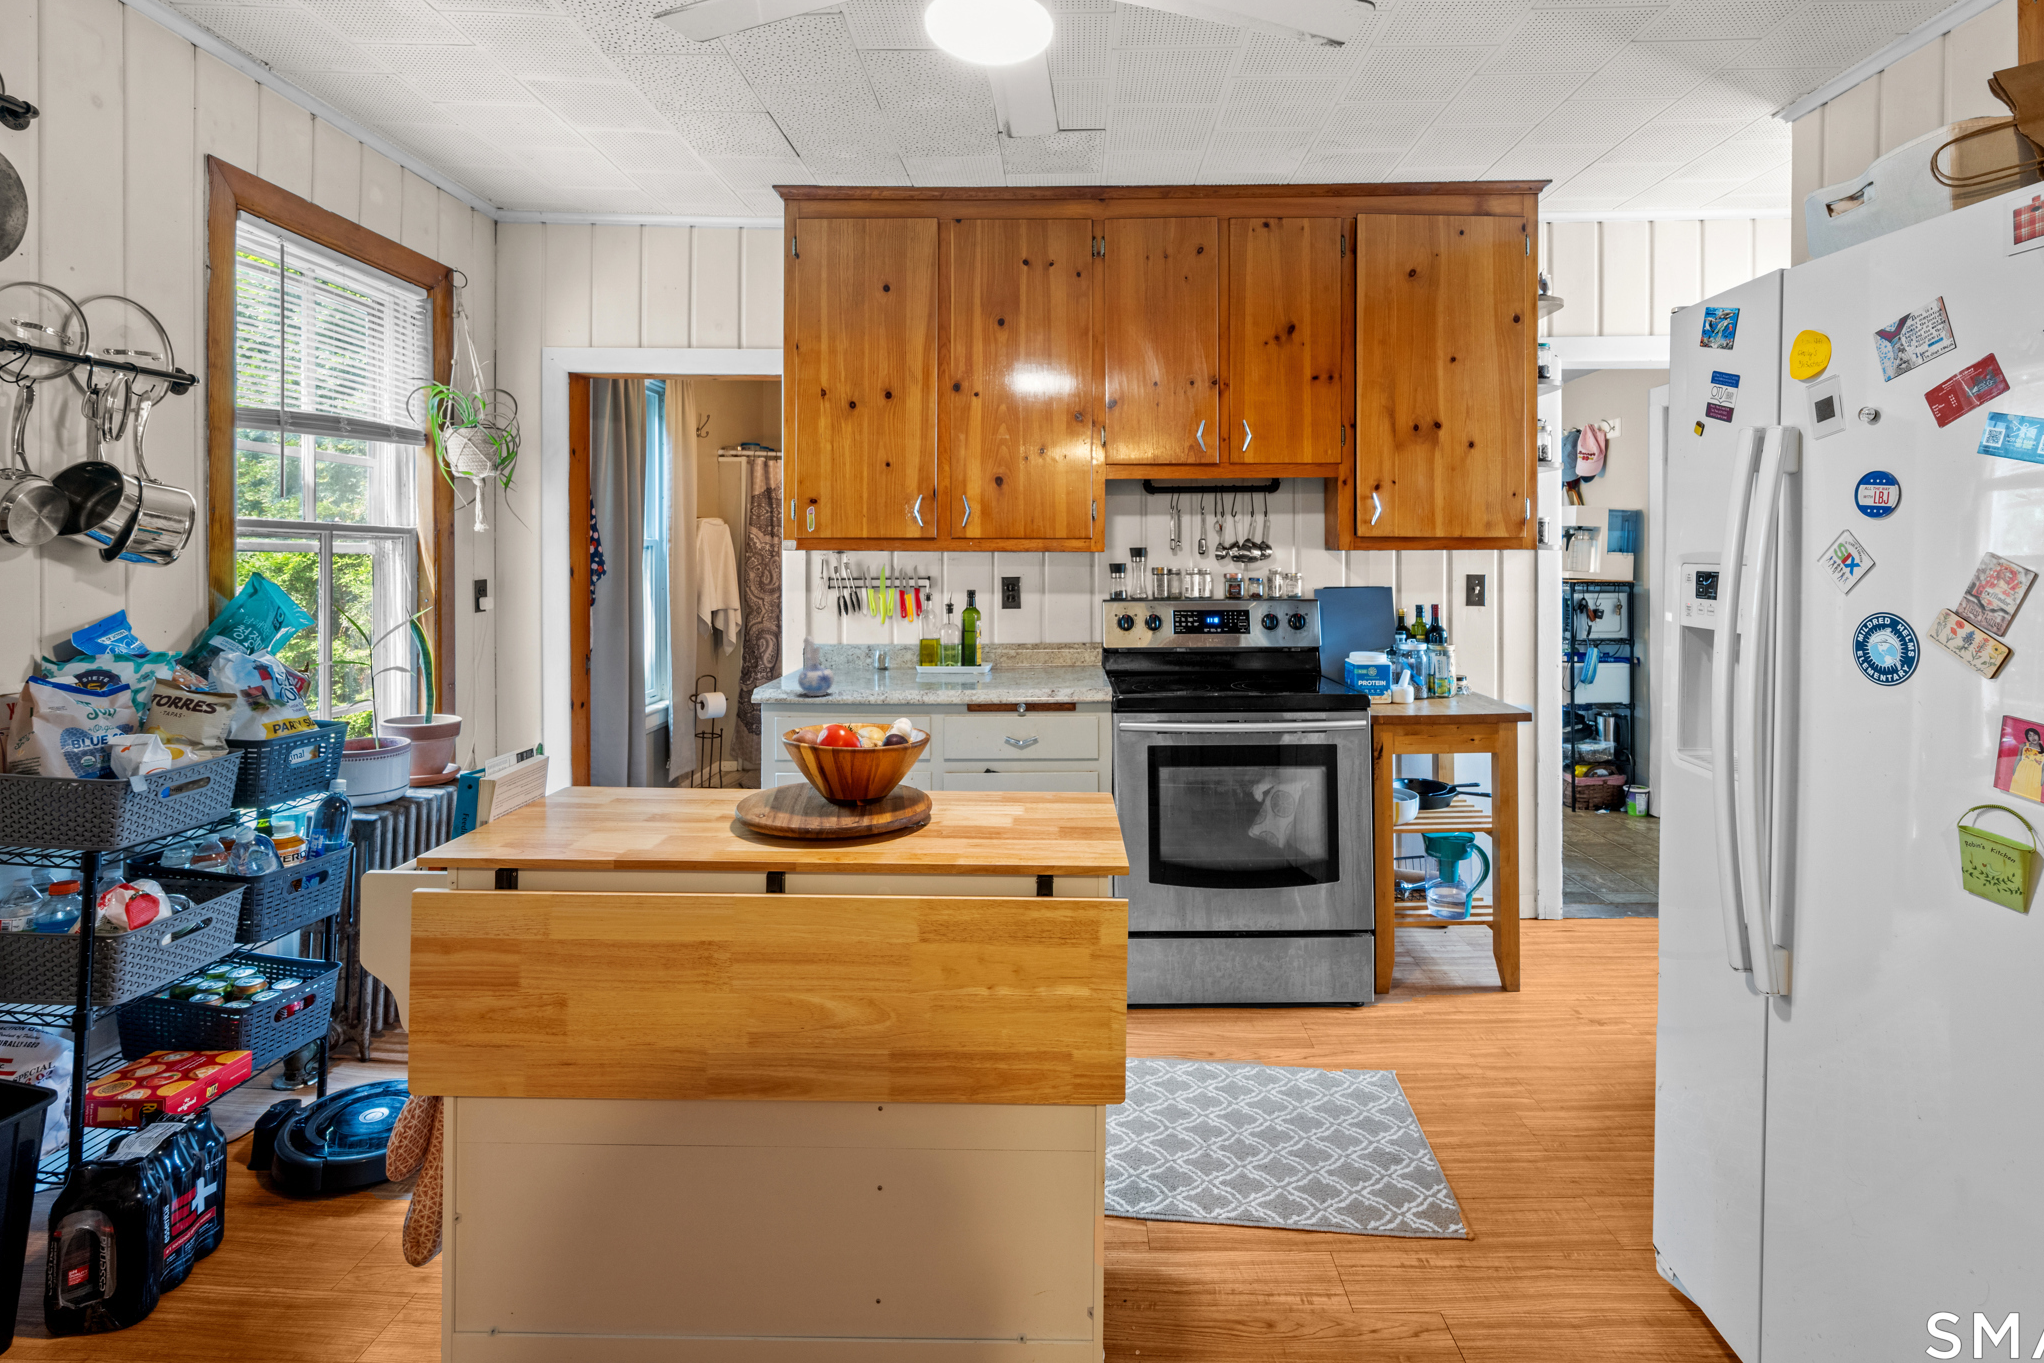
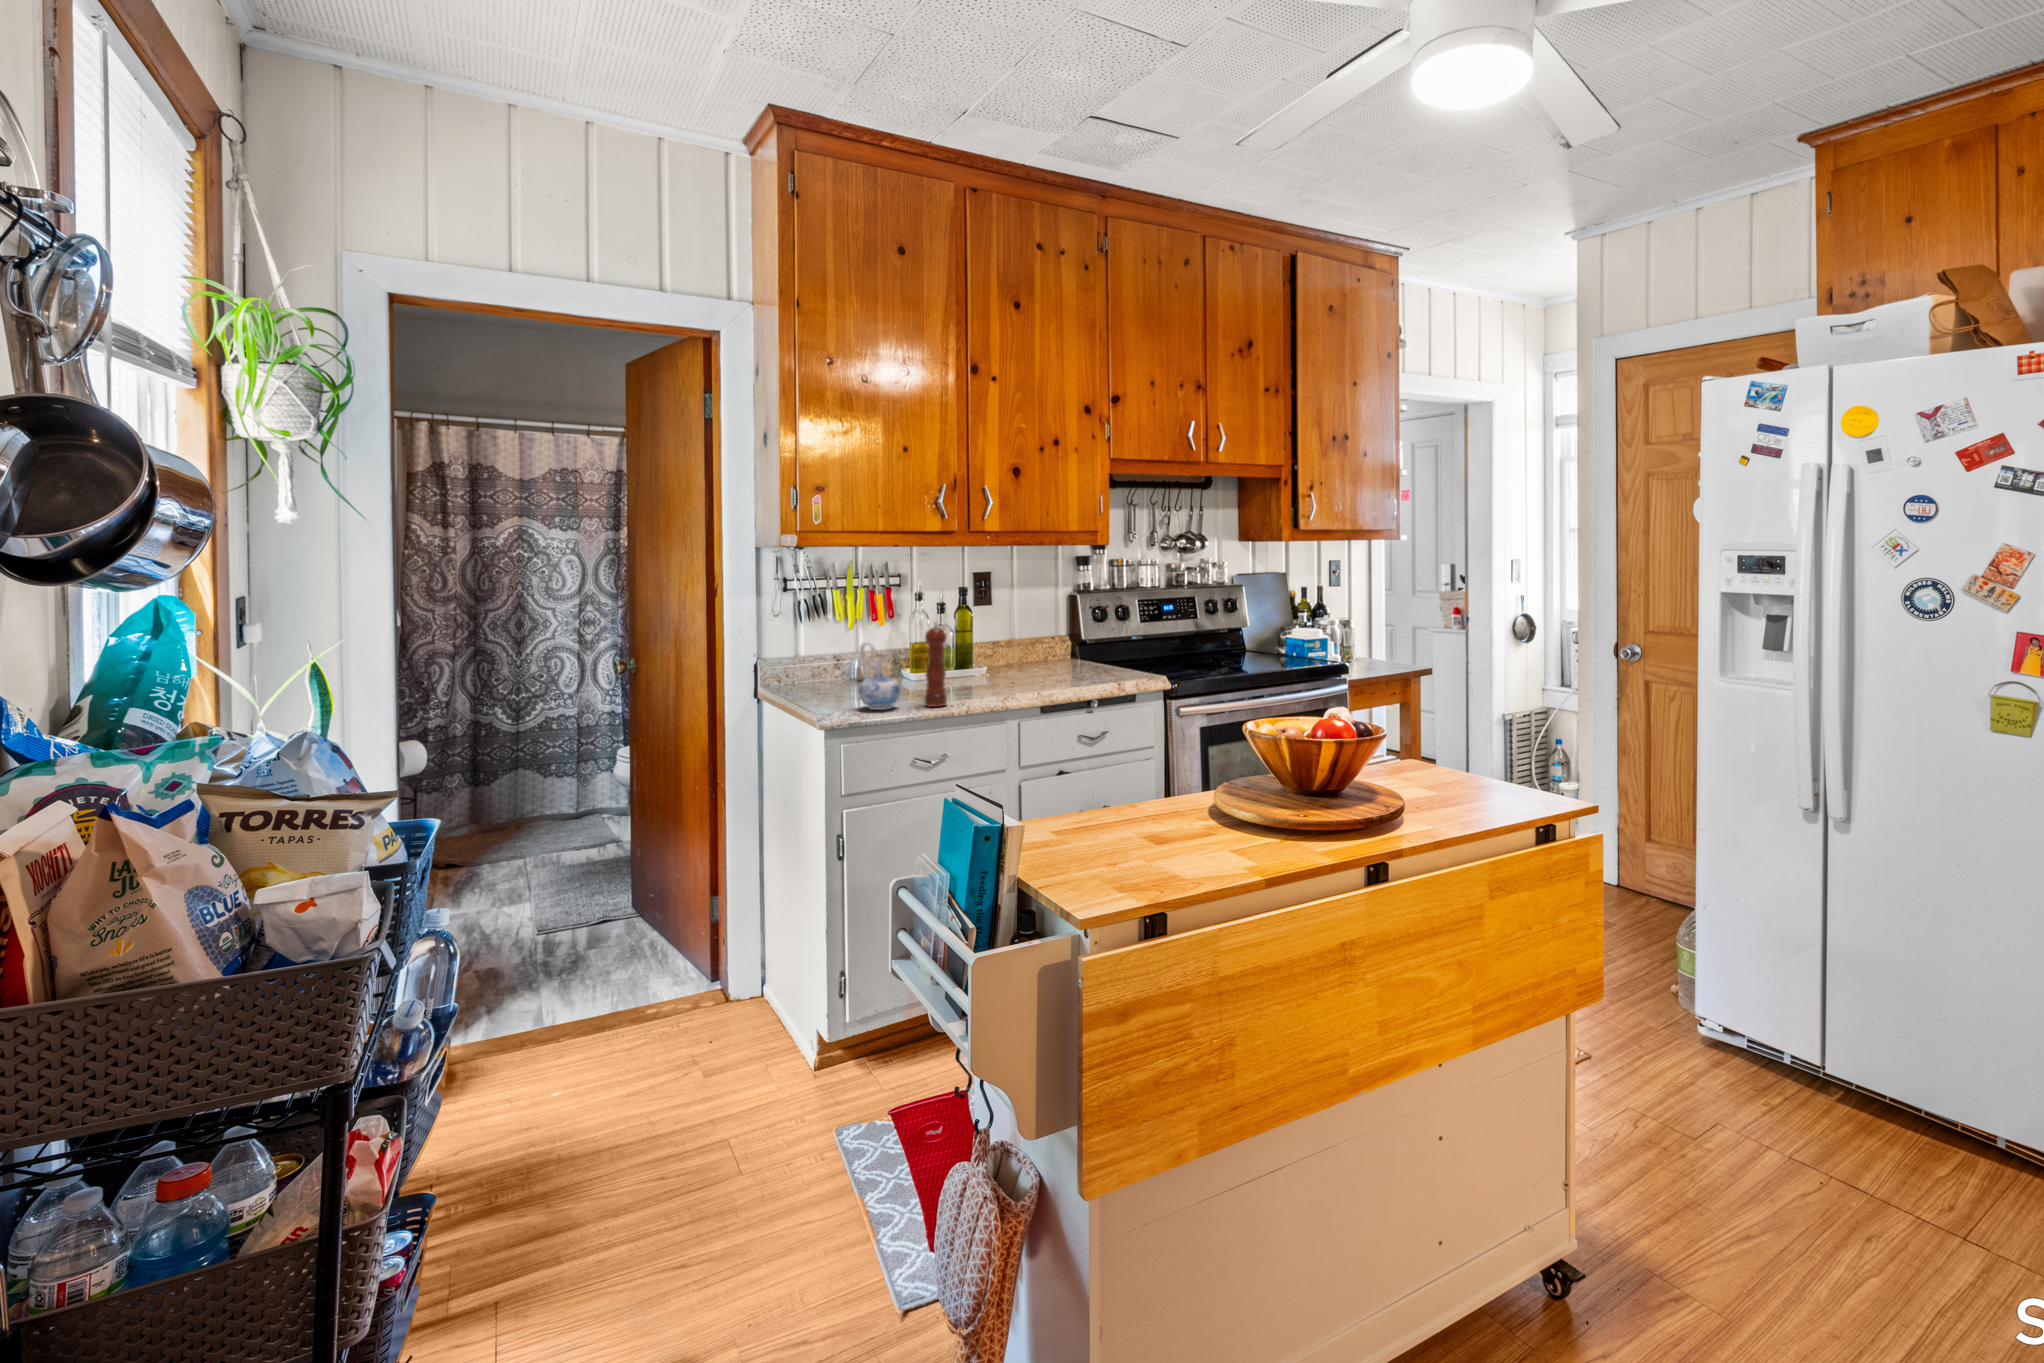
pepper mill: none [851,621,872,697] -> present [924,622,947,707]

